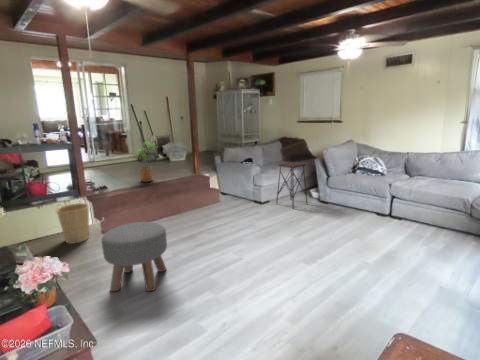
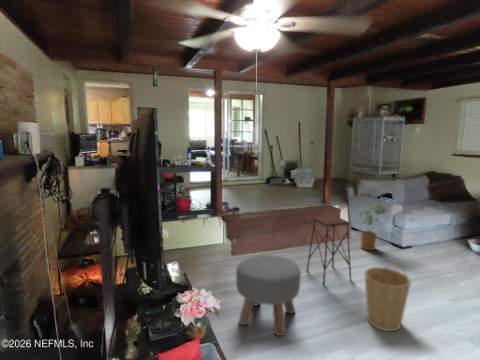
house plant: present [136,142,154,182] -> present [360,204,386,250]
side table: present [276,162,307,209] -> present [307,216,351,284]
basket: present [56,201,89,244] -> present [364,262,411,331]

